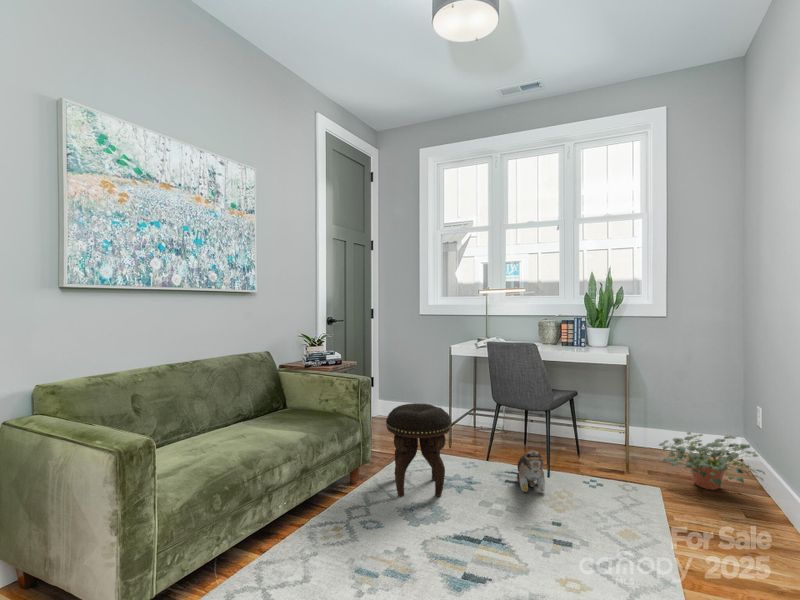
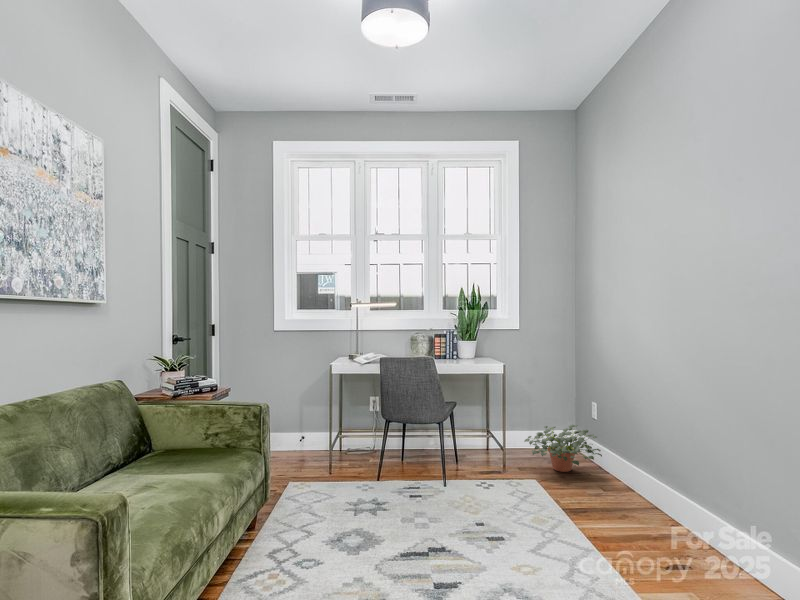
footstool: present [386,403,451,497] -> none [295,428,367,535]
plush toy: present [517,450,545,492] -> none [419,460,456,504]

